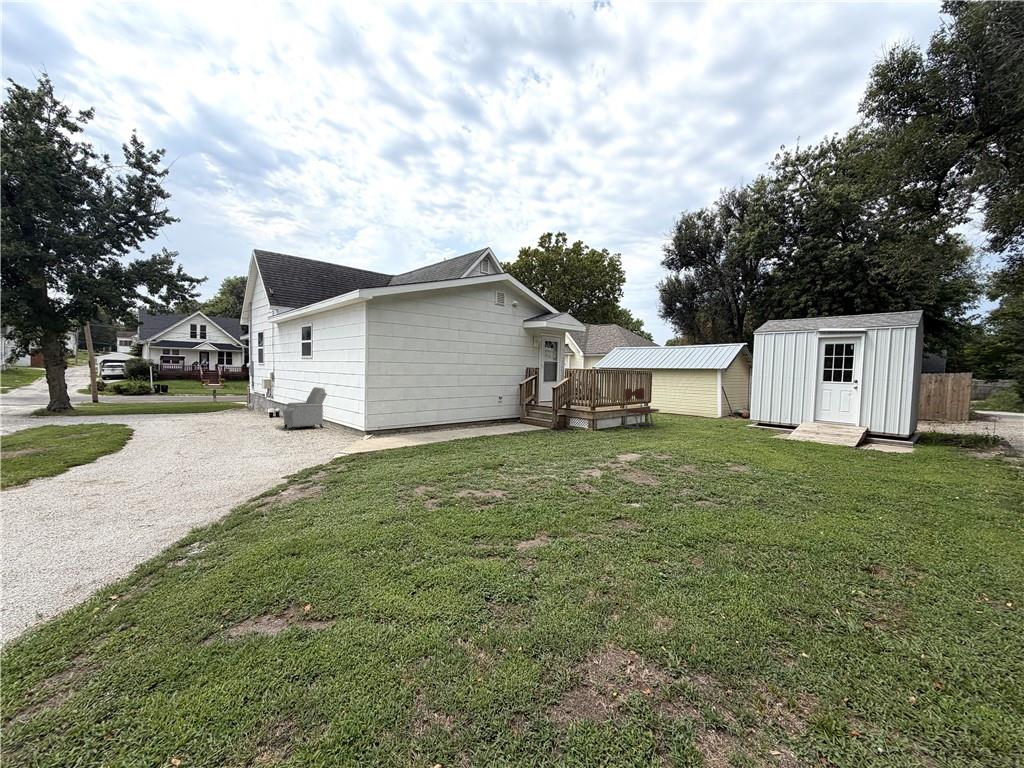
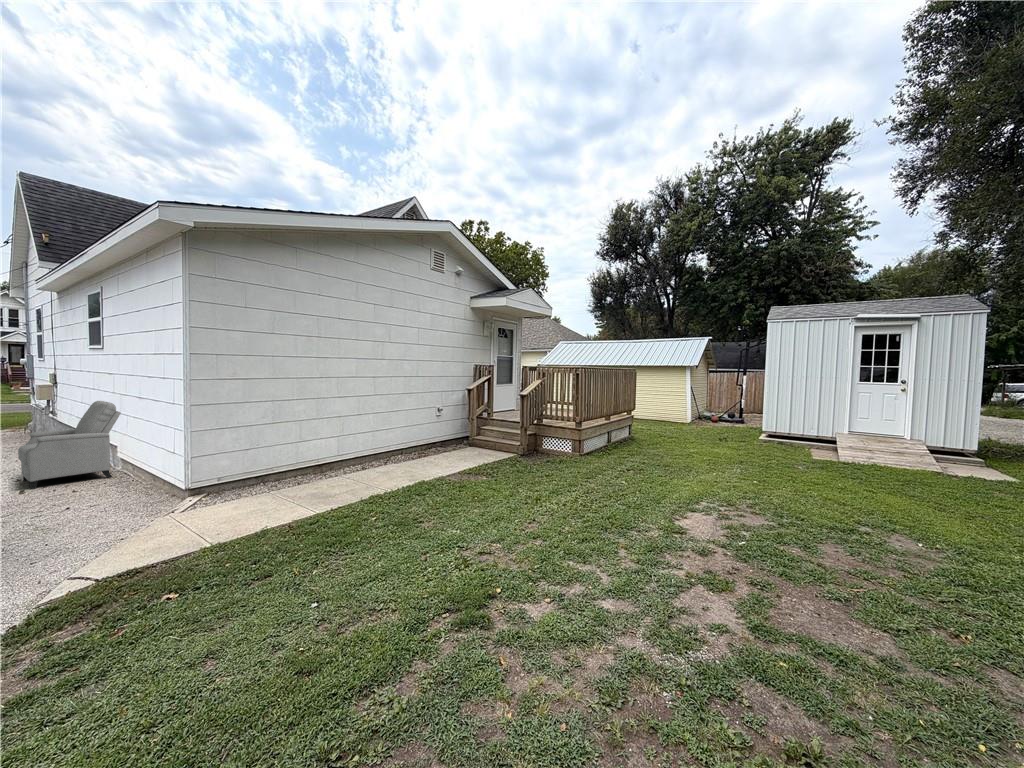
bench: present [625,388,659,429] -> none [614,392,655,449]

